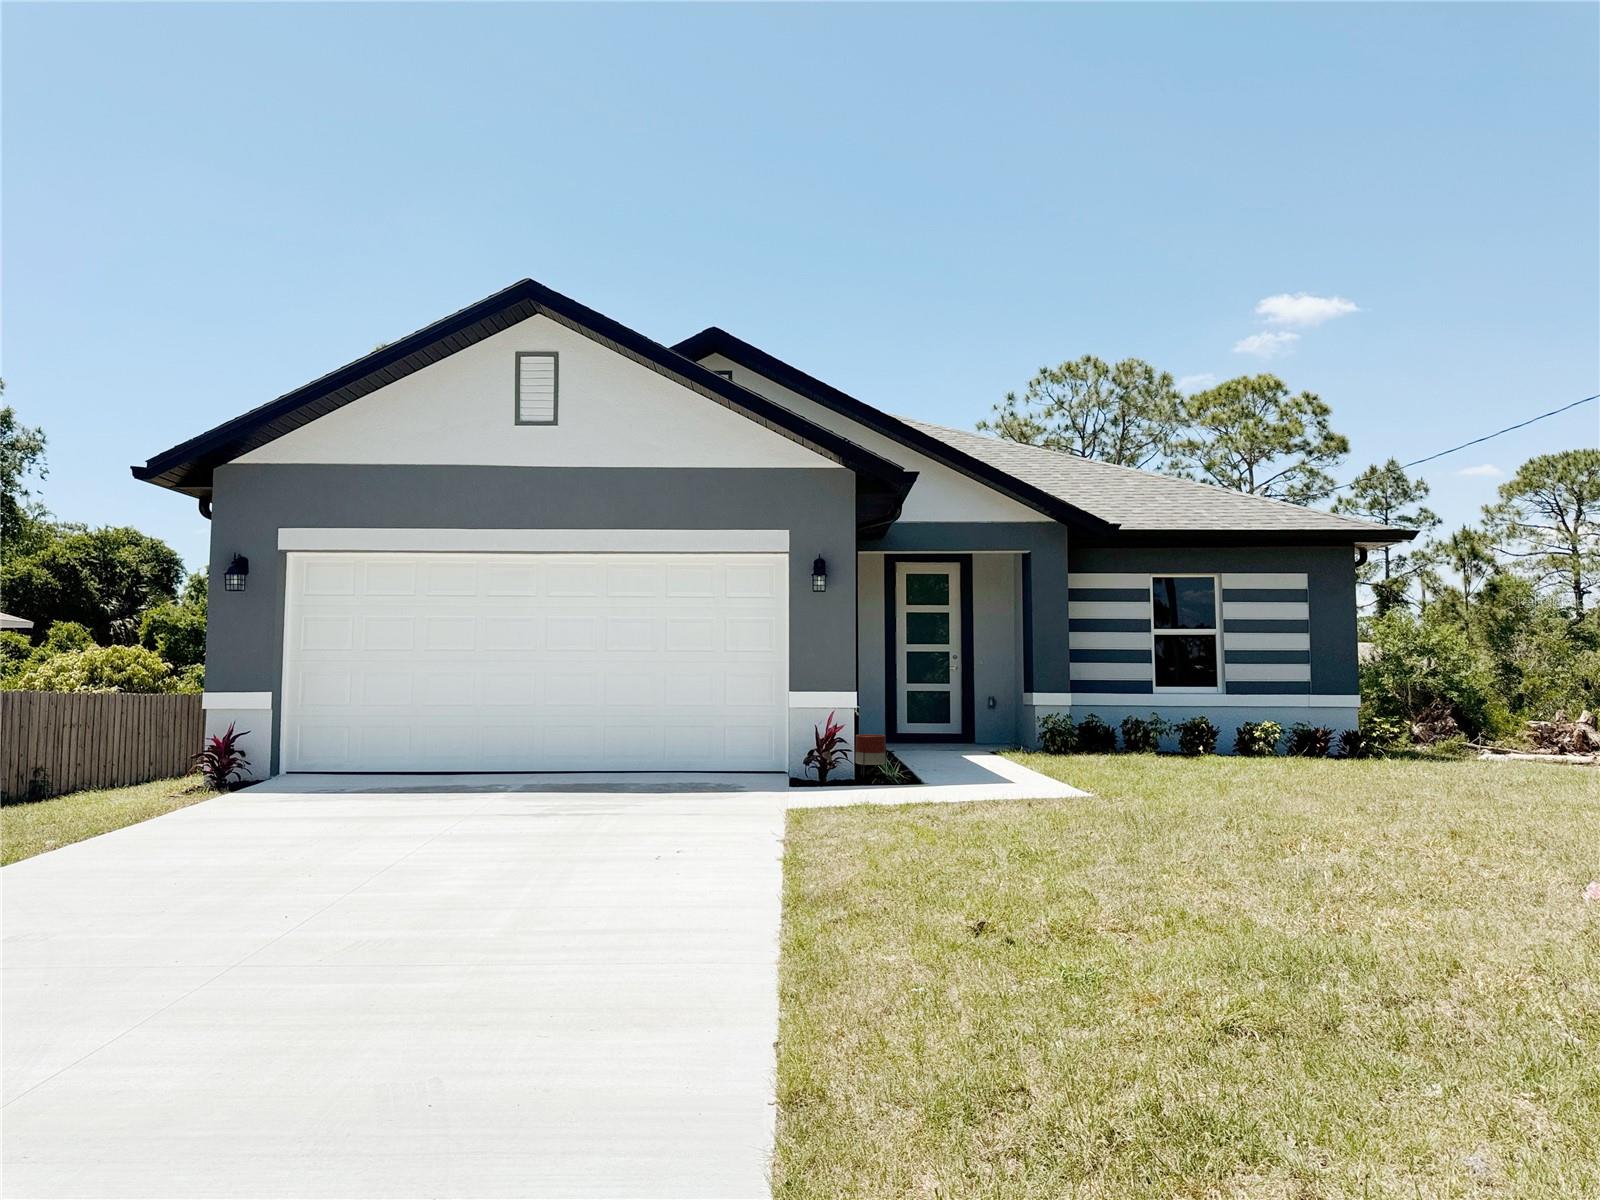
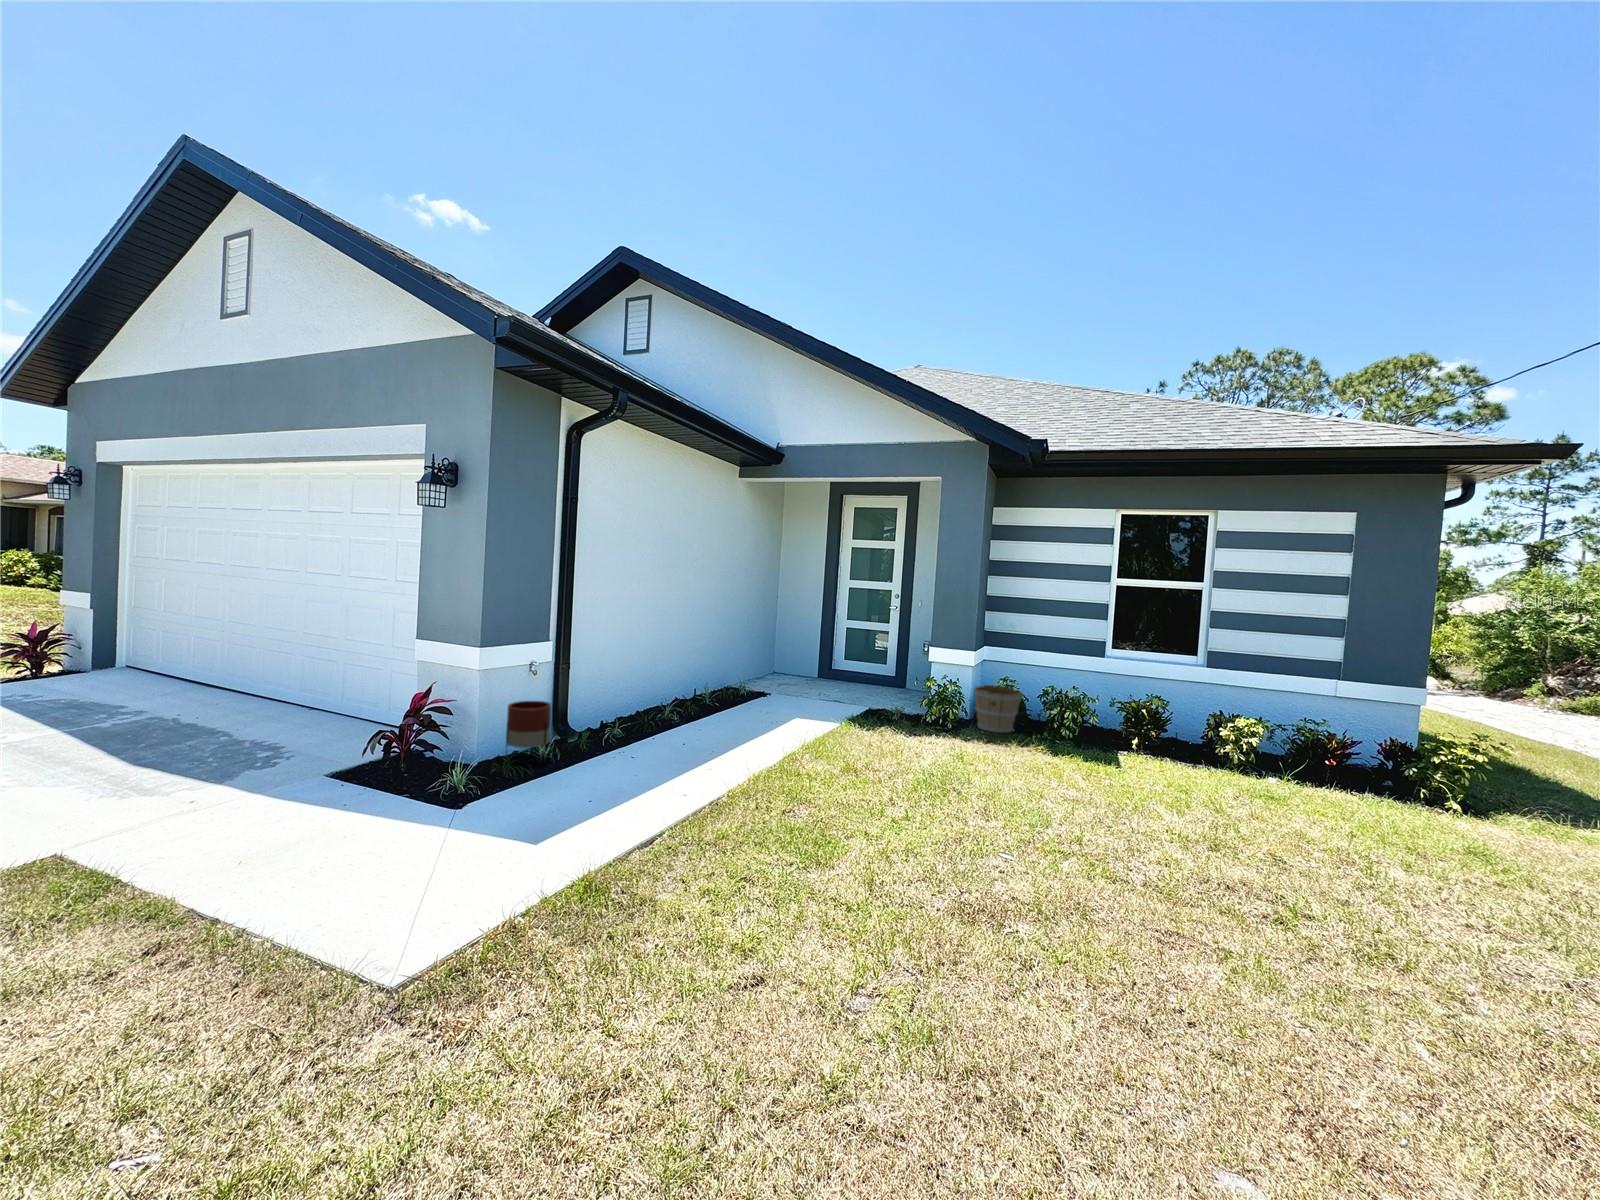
wooden bucket: none [1074,719,1113,754] -> present [973,685,1022,733]

